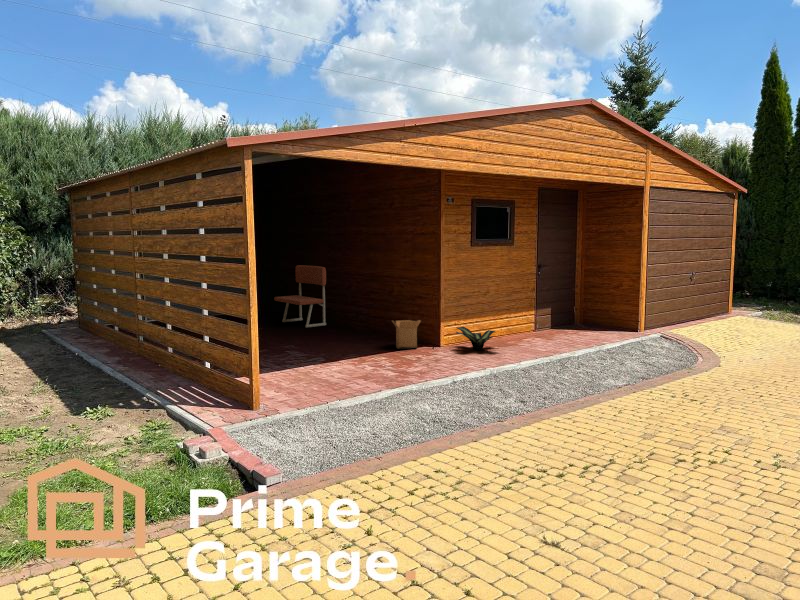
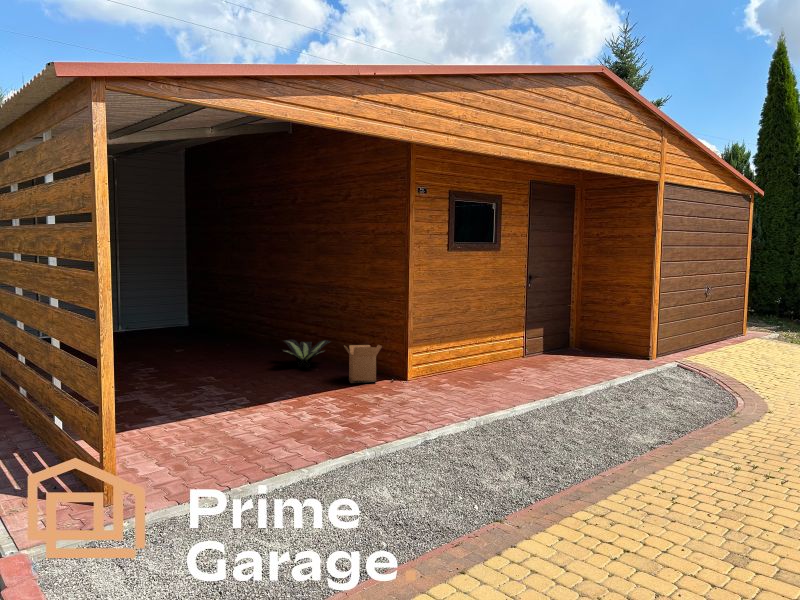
bench: present [274,265,326,328] -> none [200,271,265,349]
potted plant: present [456,327,495,350] -> present [283,339,331,368]

